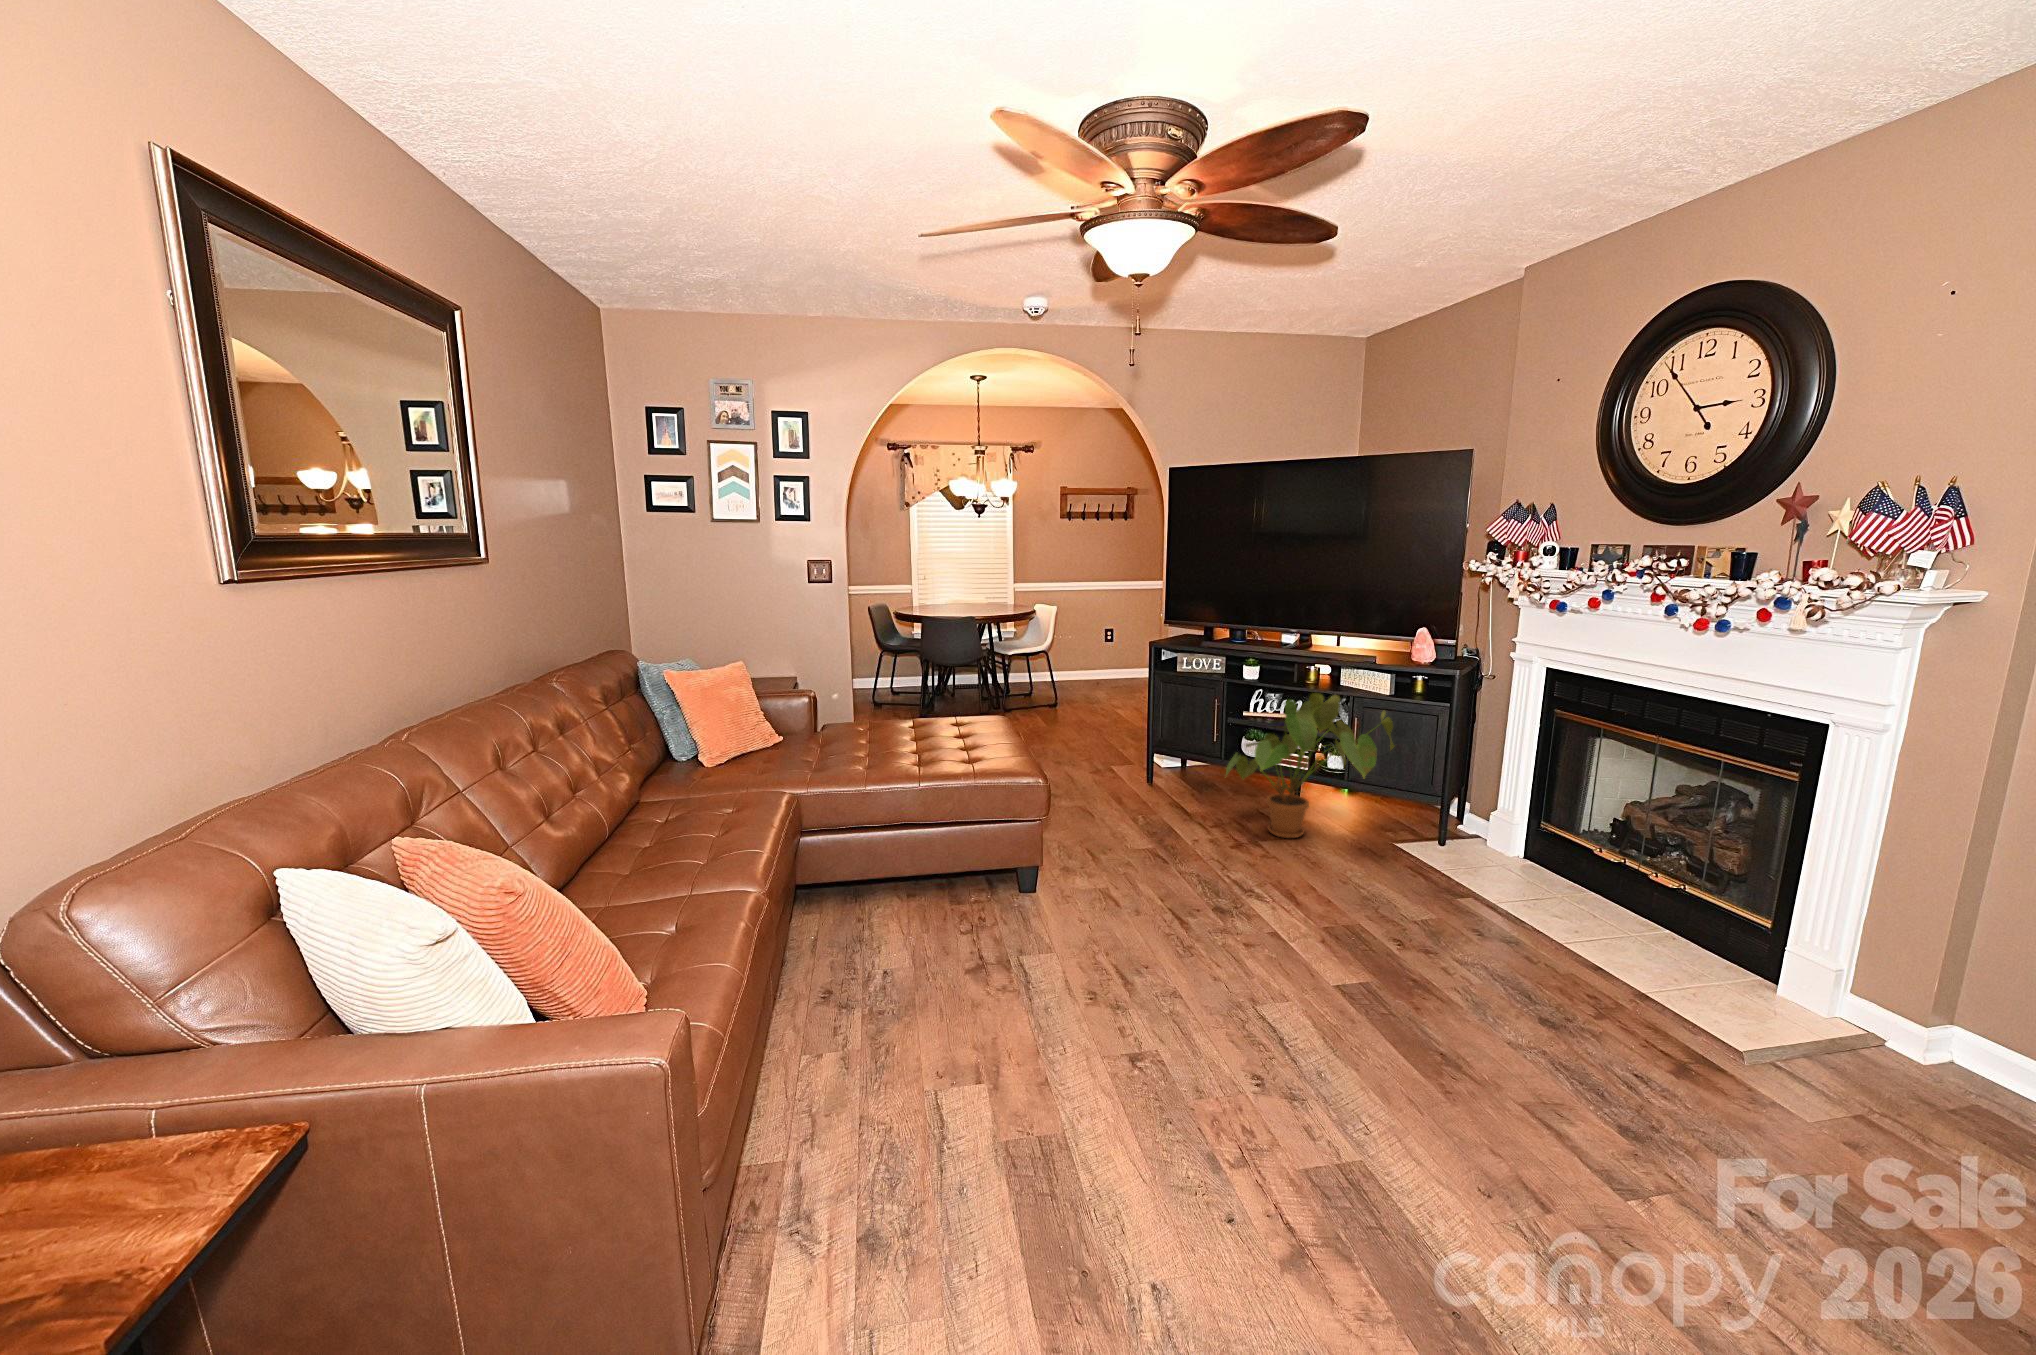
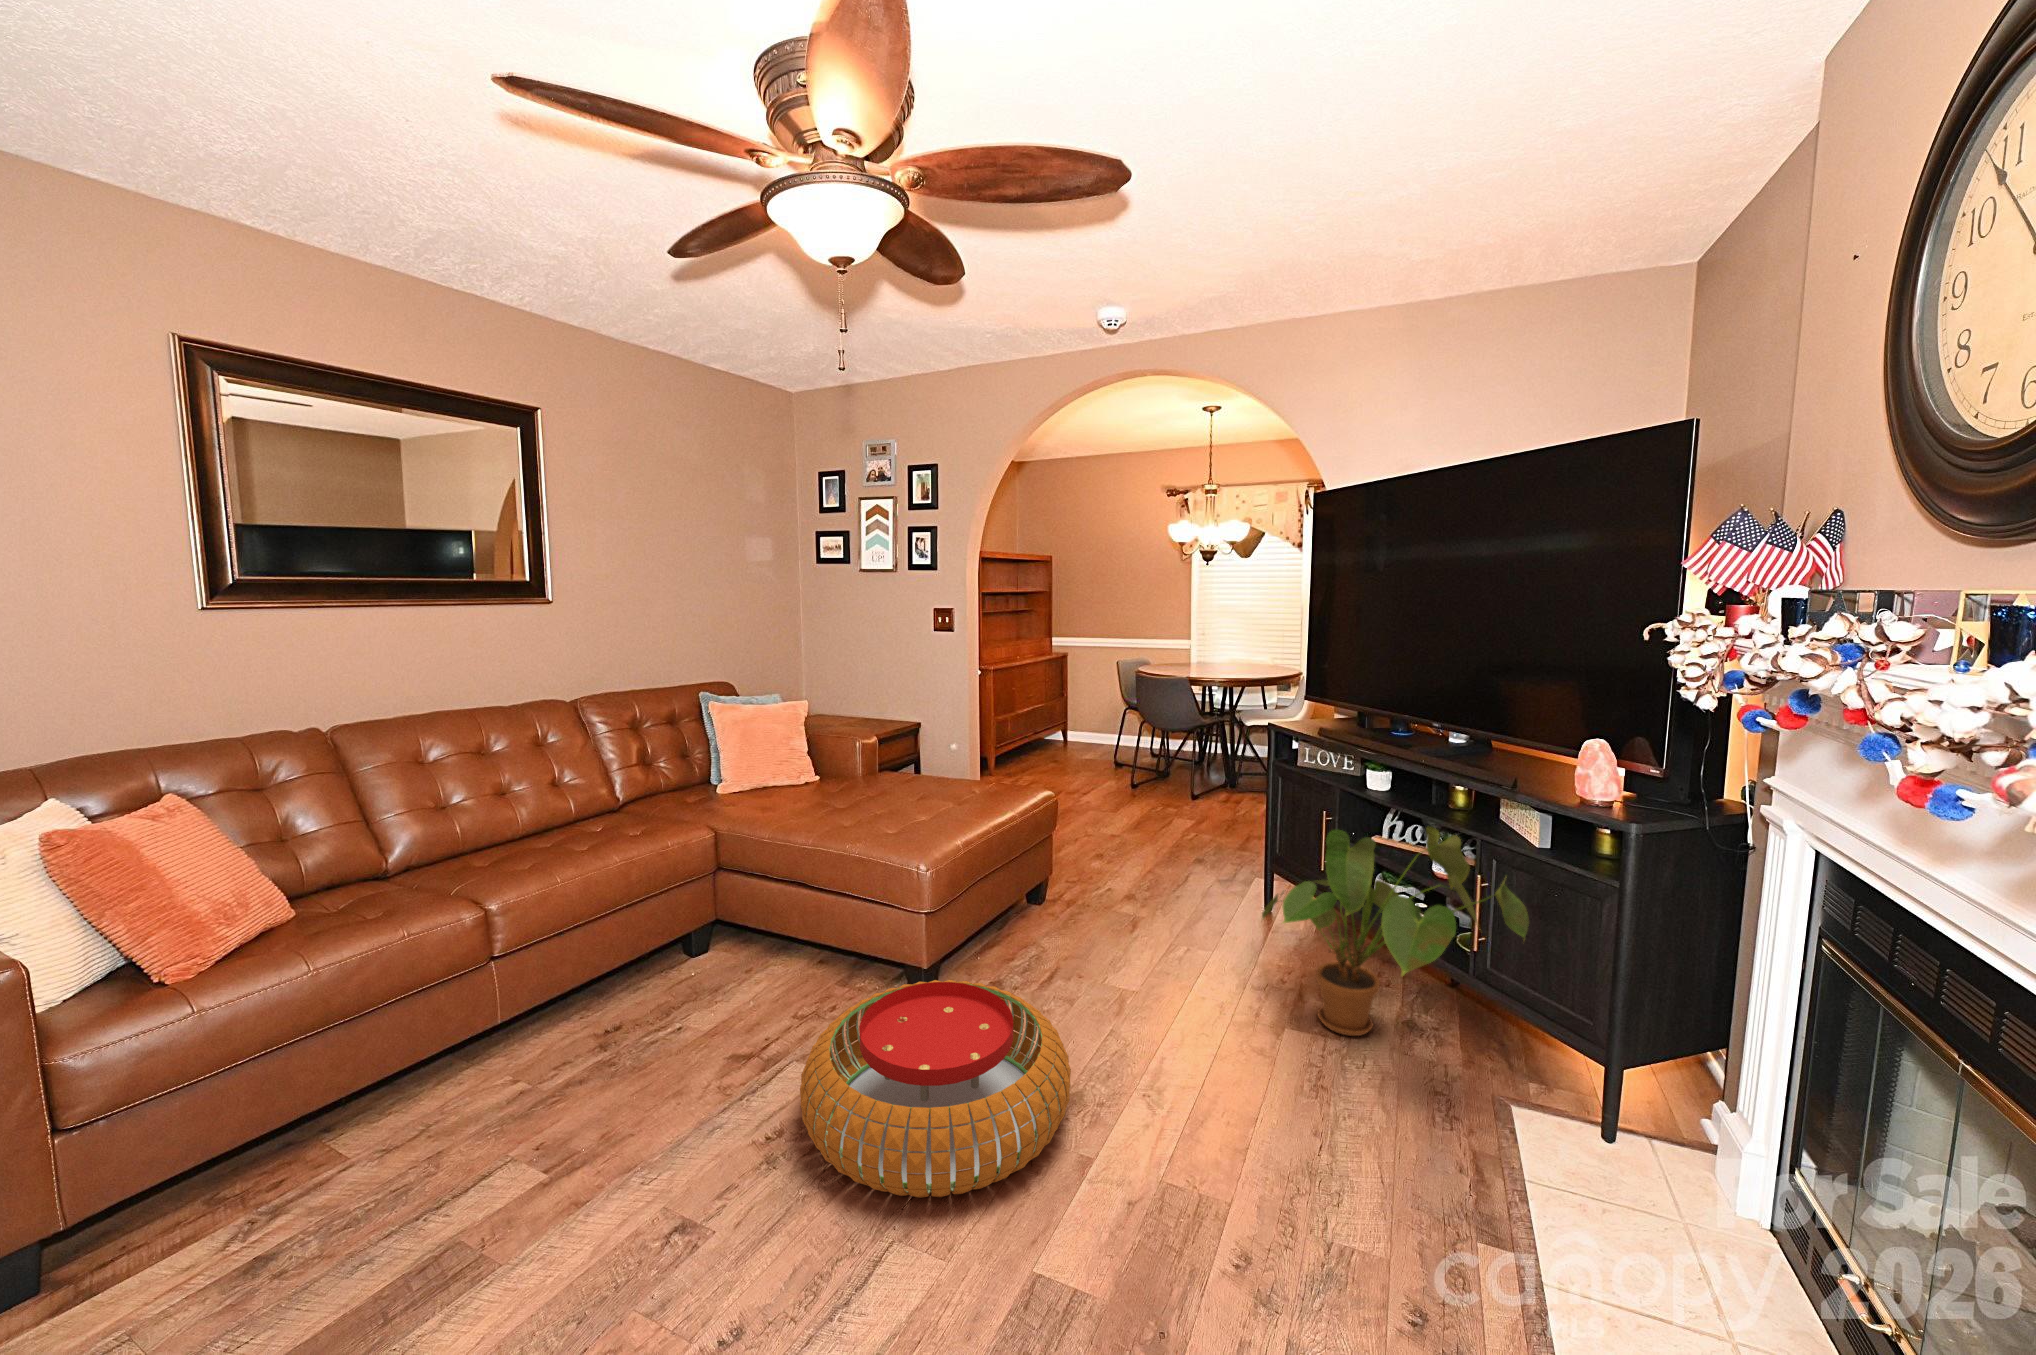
pouf: none [1048,852,1261,994] -> present [800,980,1071,1198]

